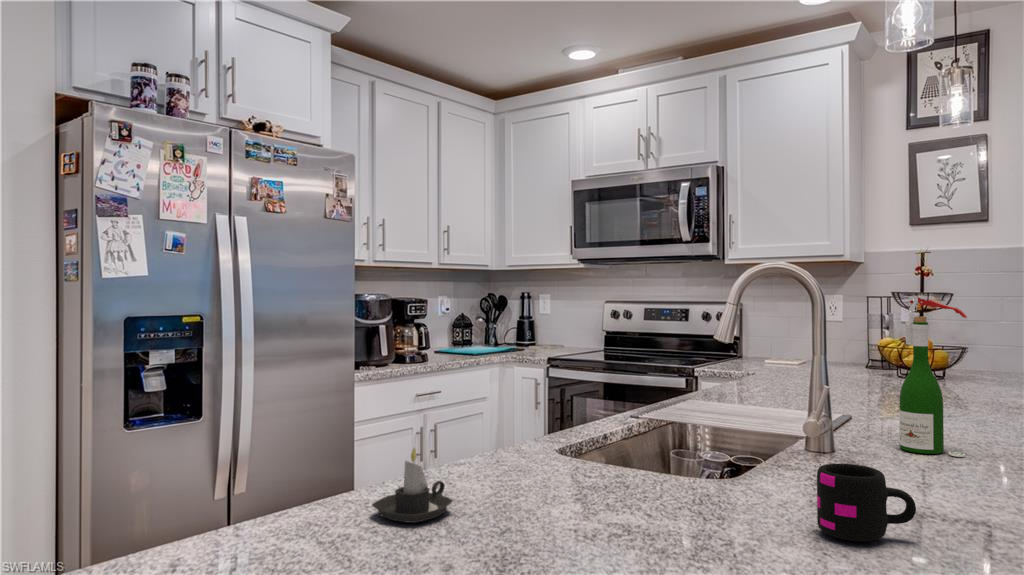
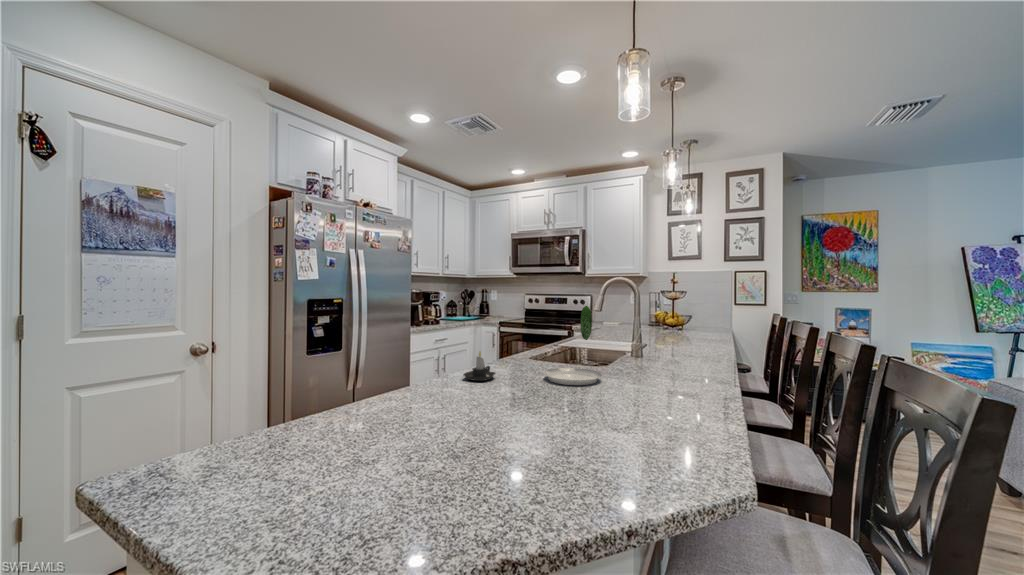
wine bottle: present [899,295,967,457] -> none [667,291,694,357]
plate: none [567,338,712,545] -> present [544,306,602,385]
mug: present [817,464,916,541] -> none [641,354,677,382]

